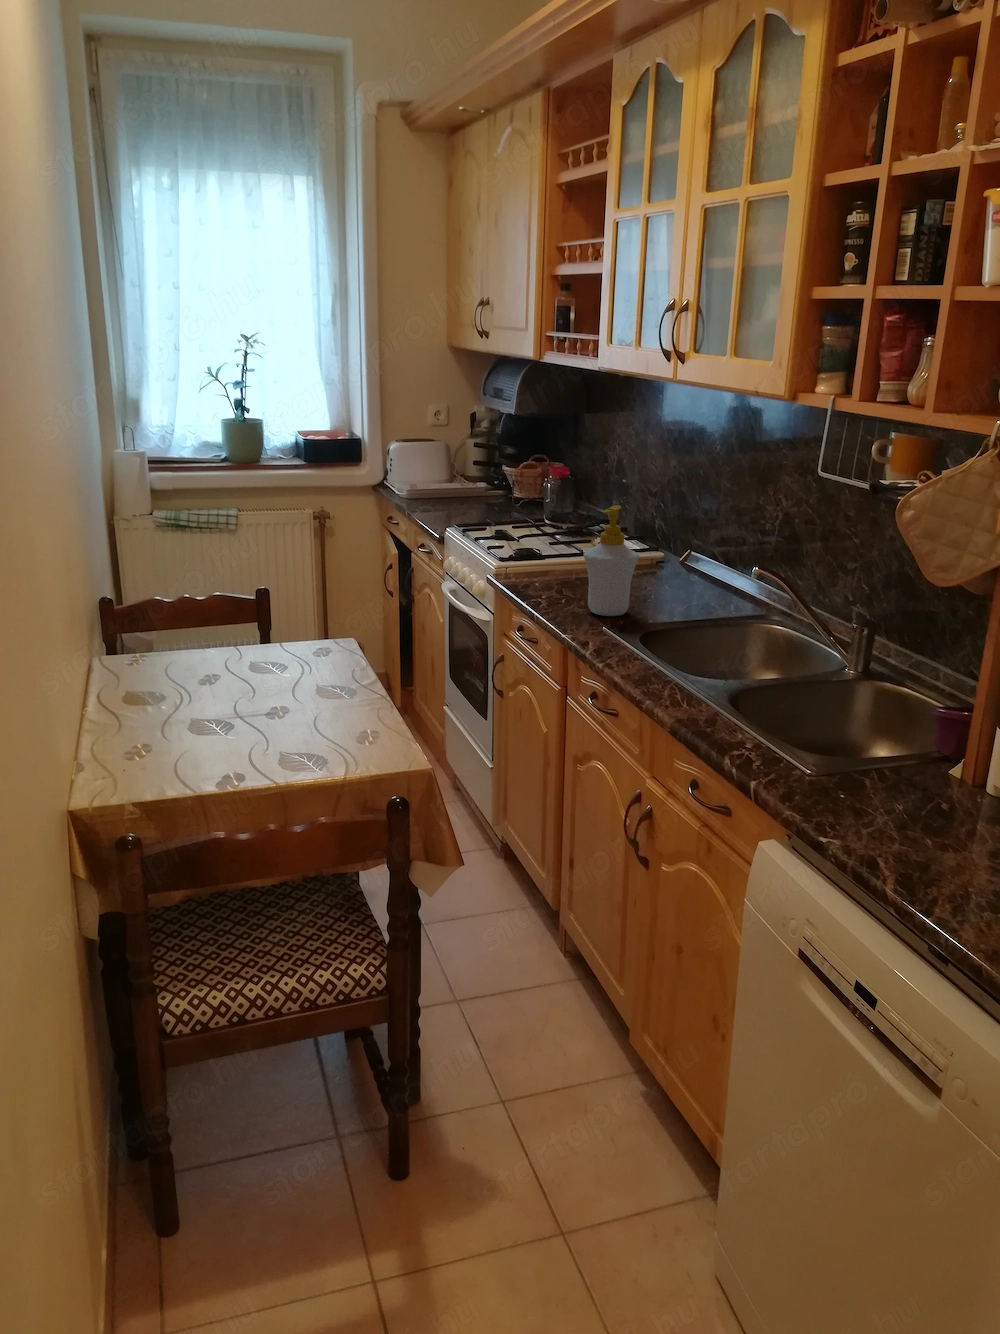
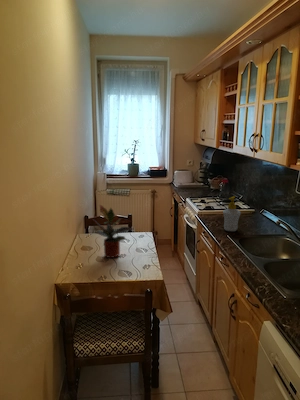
potted plant: none [156,542,306,720] -> present [95,205,132,258]

